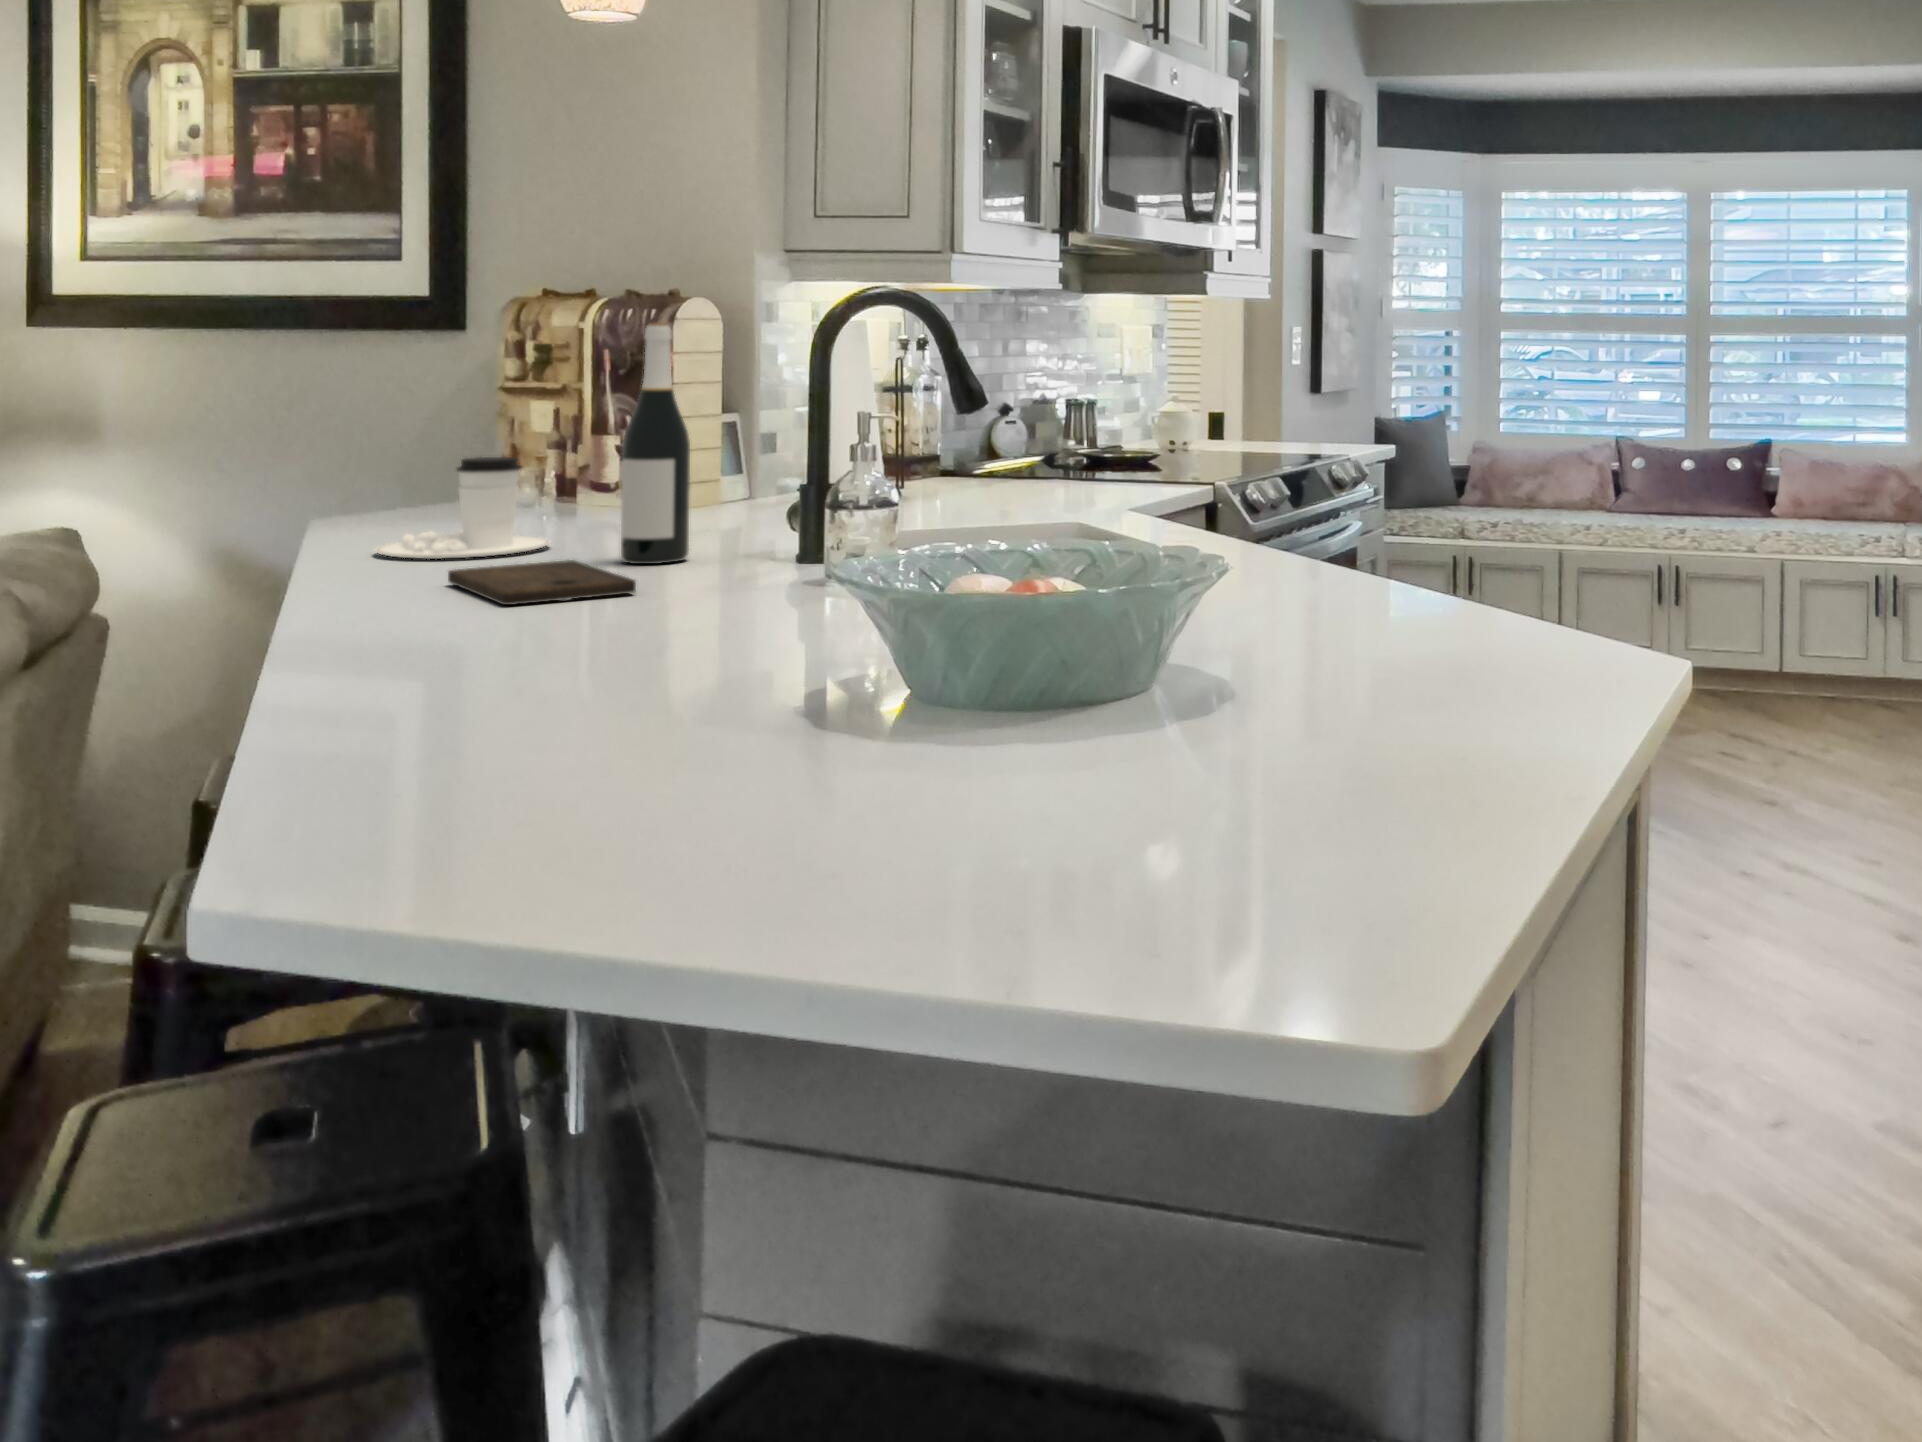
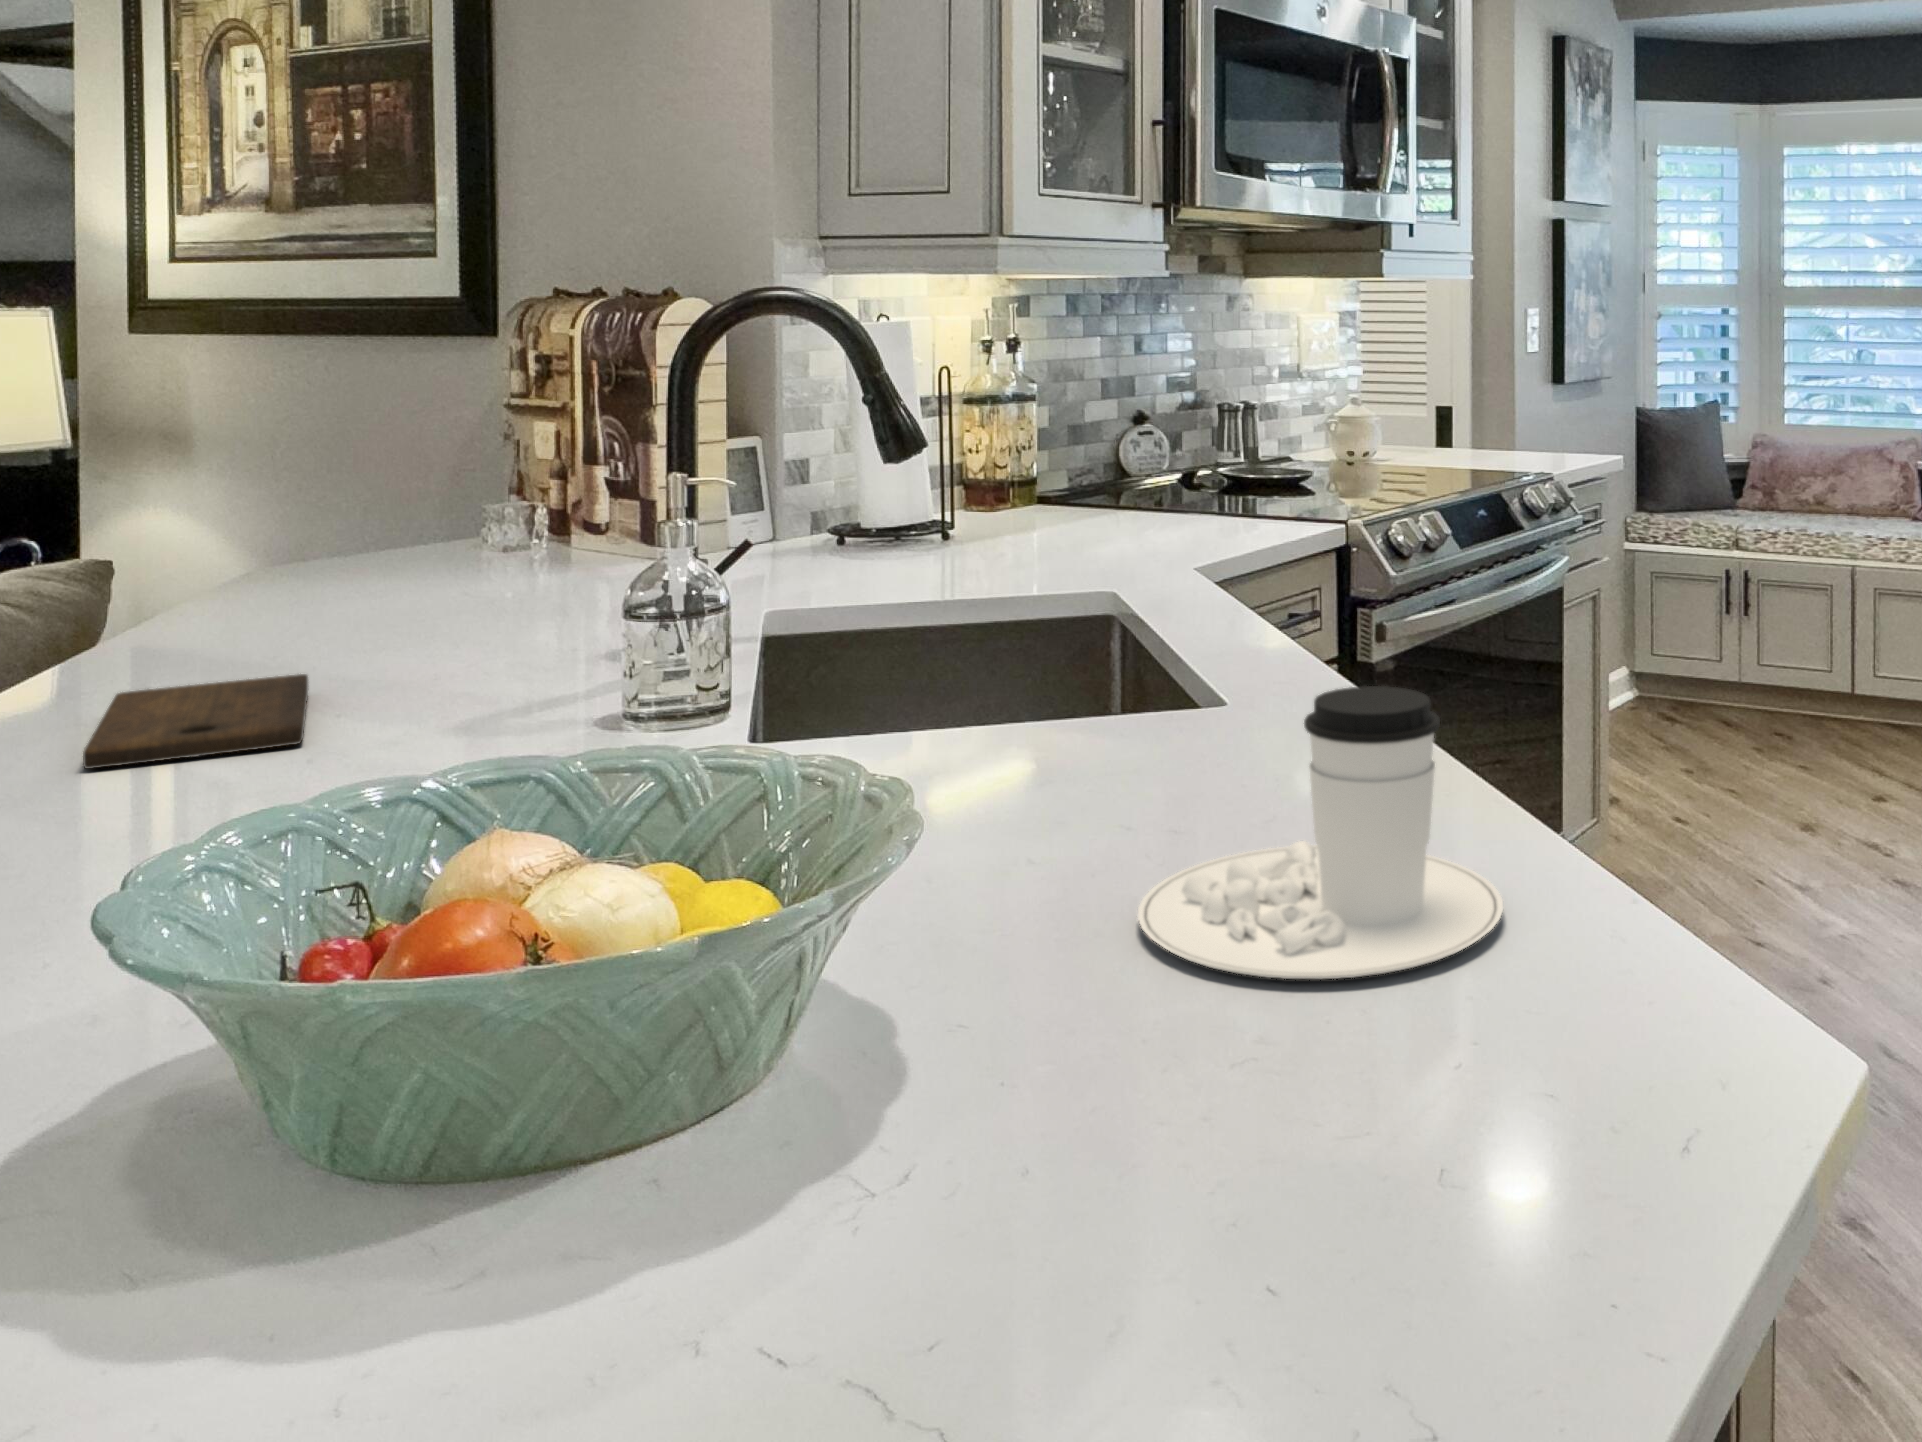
wine bottle: present [621,323,690,564] -> none [408,341,505,672]
coffee cup: present [375,457,550,559] -> present [1138,686,1503,979]

